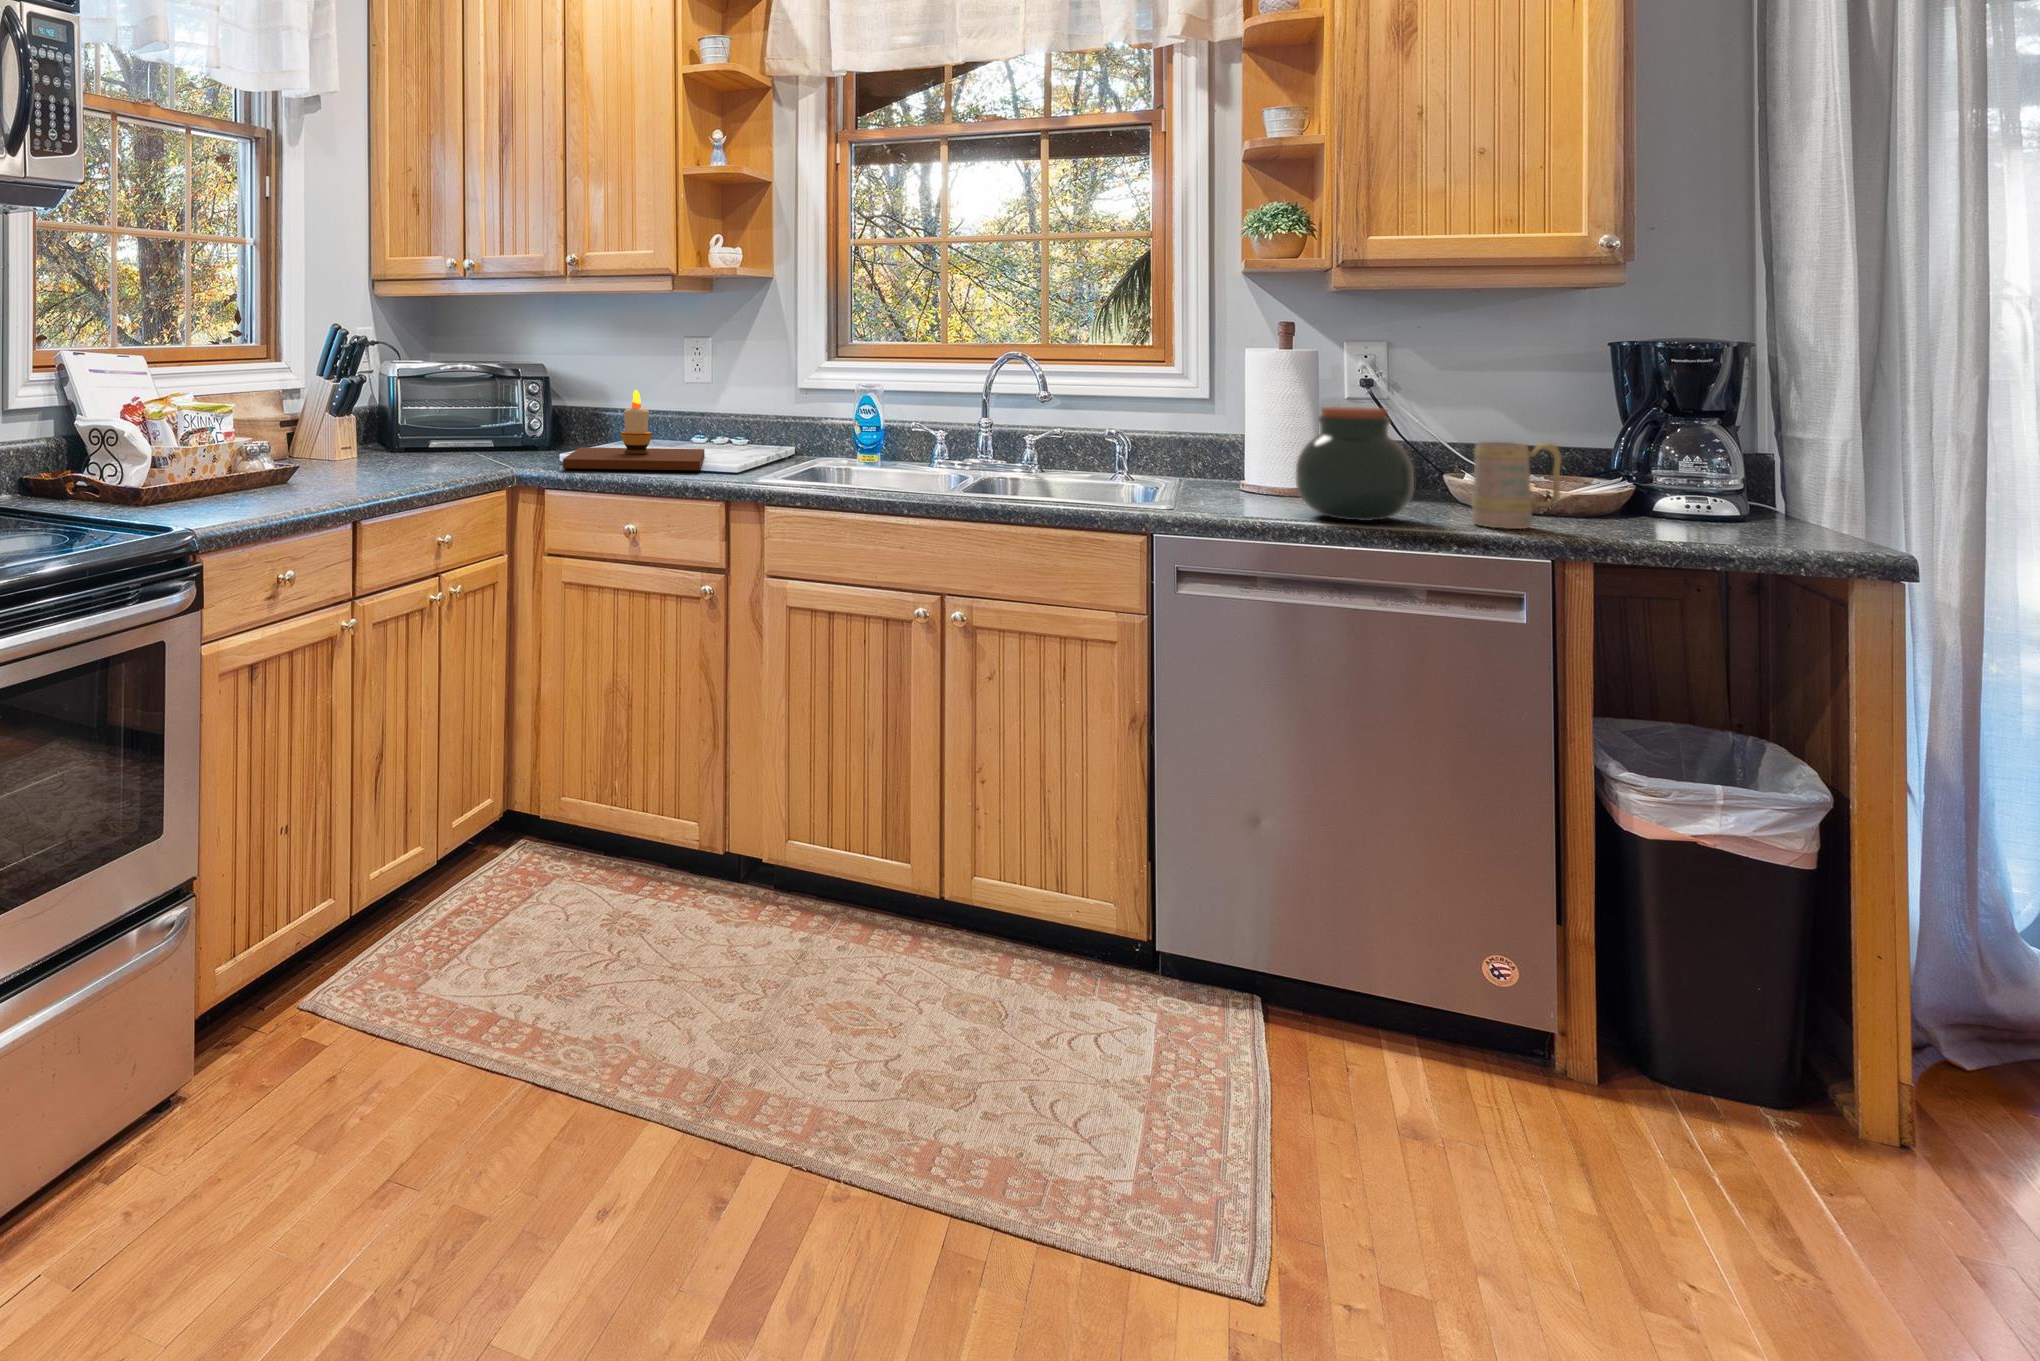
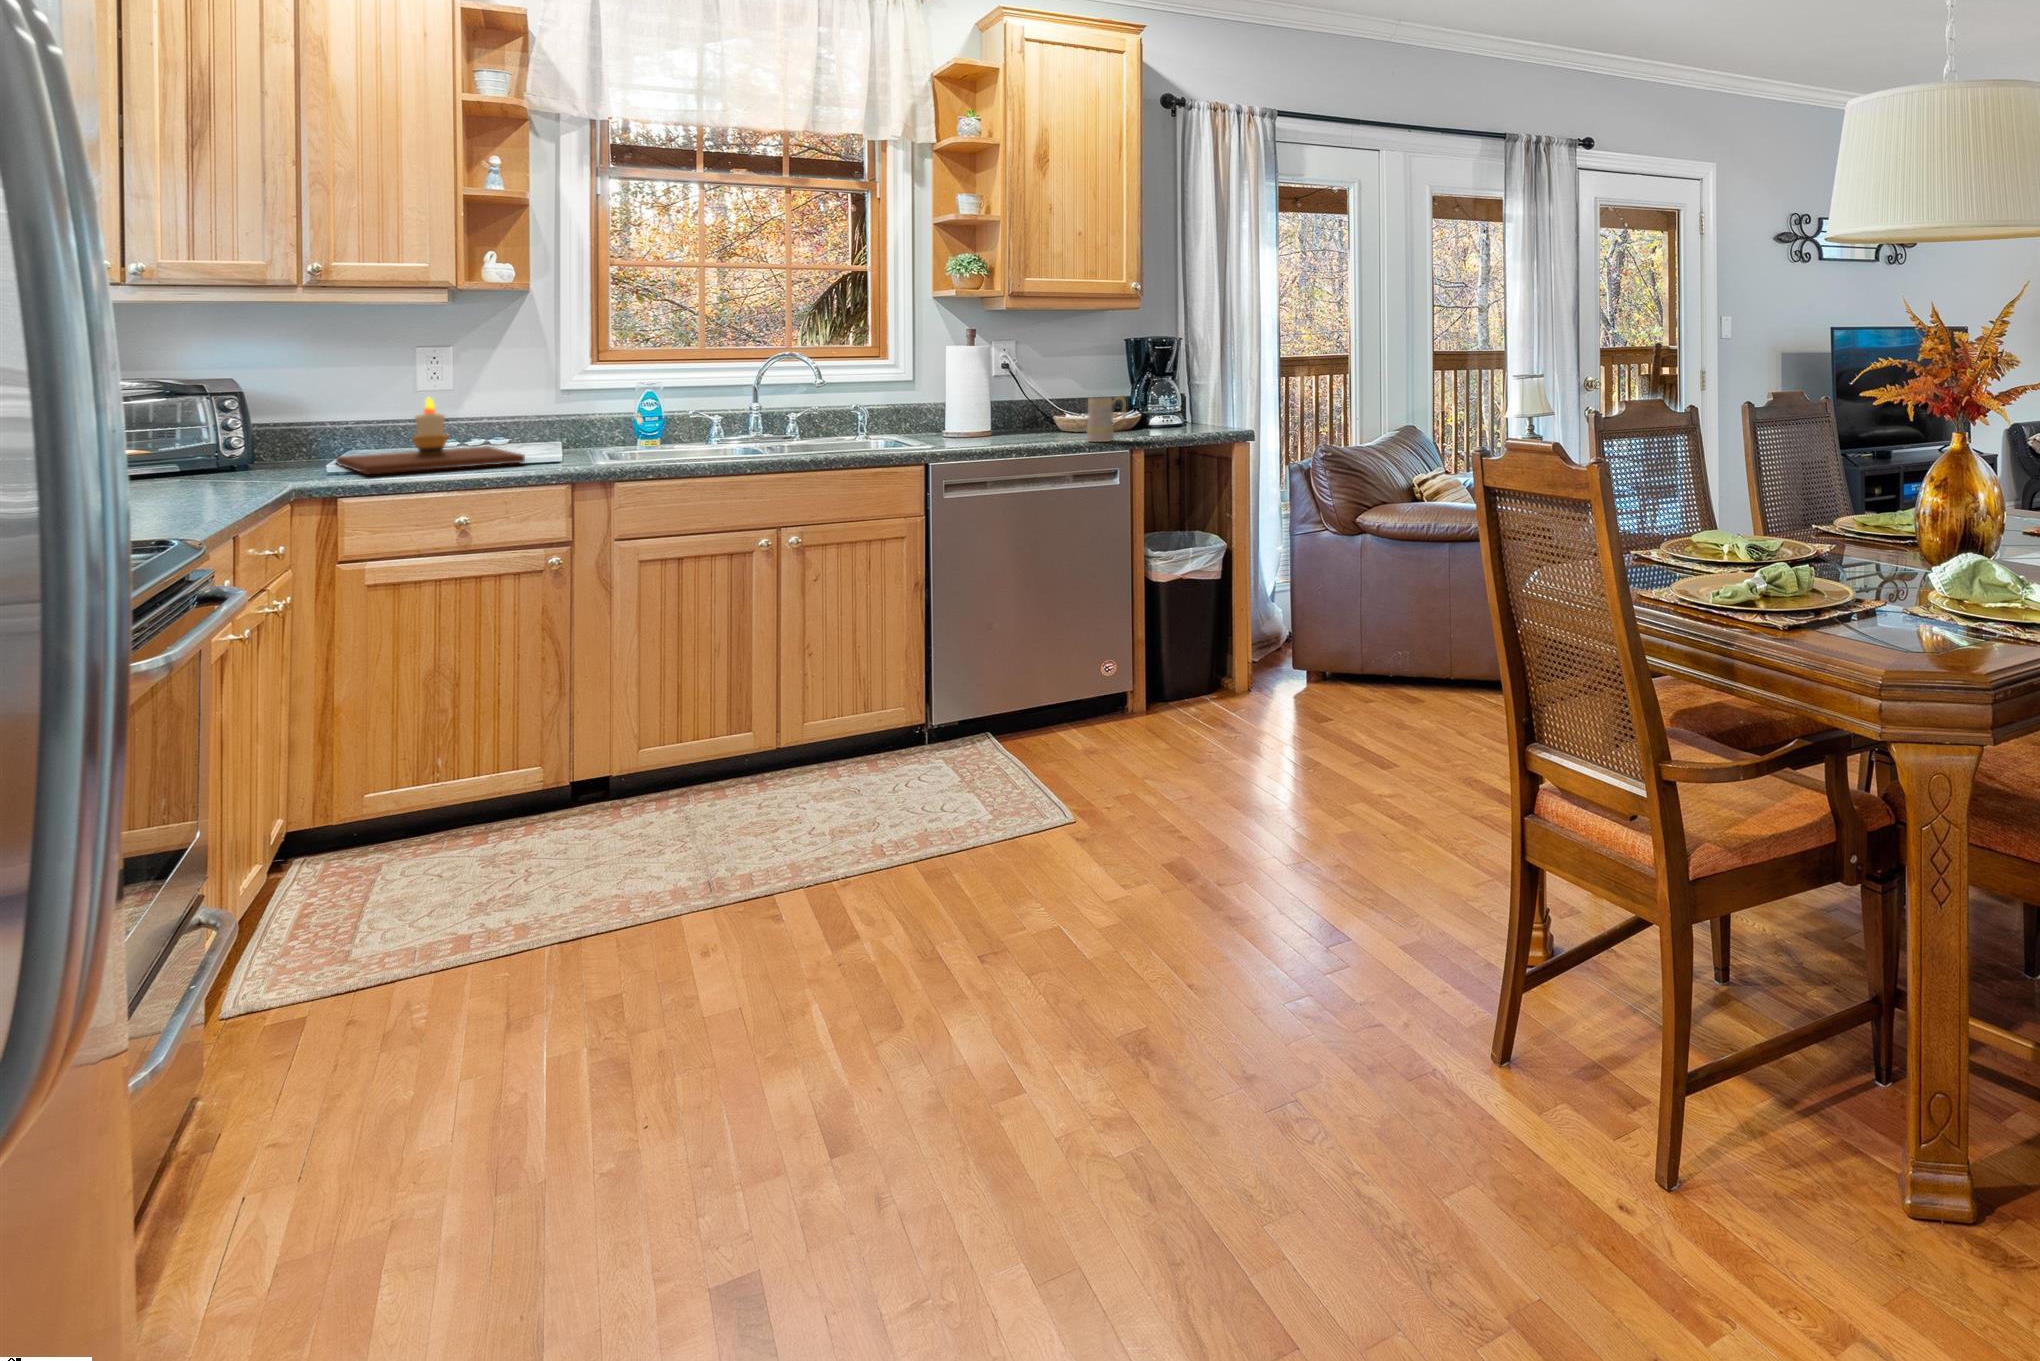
jar: present [1296,407,1414,521] -> none [1001,382,1062,446]

